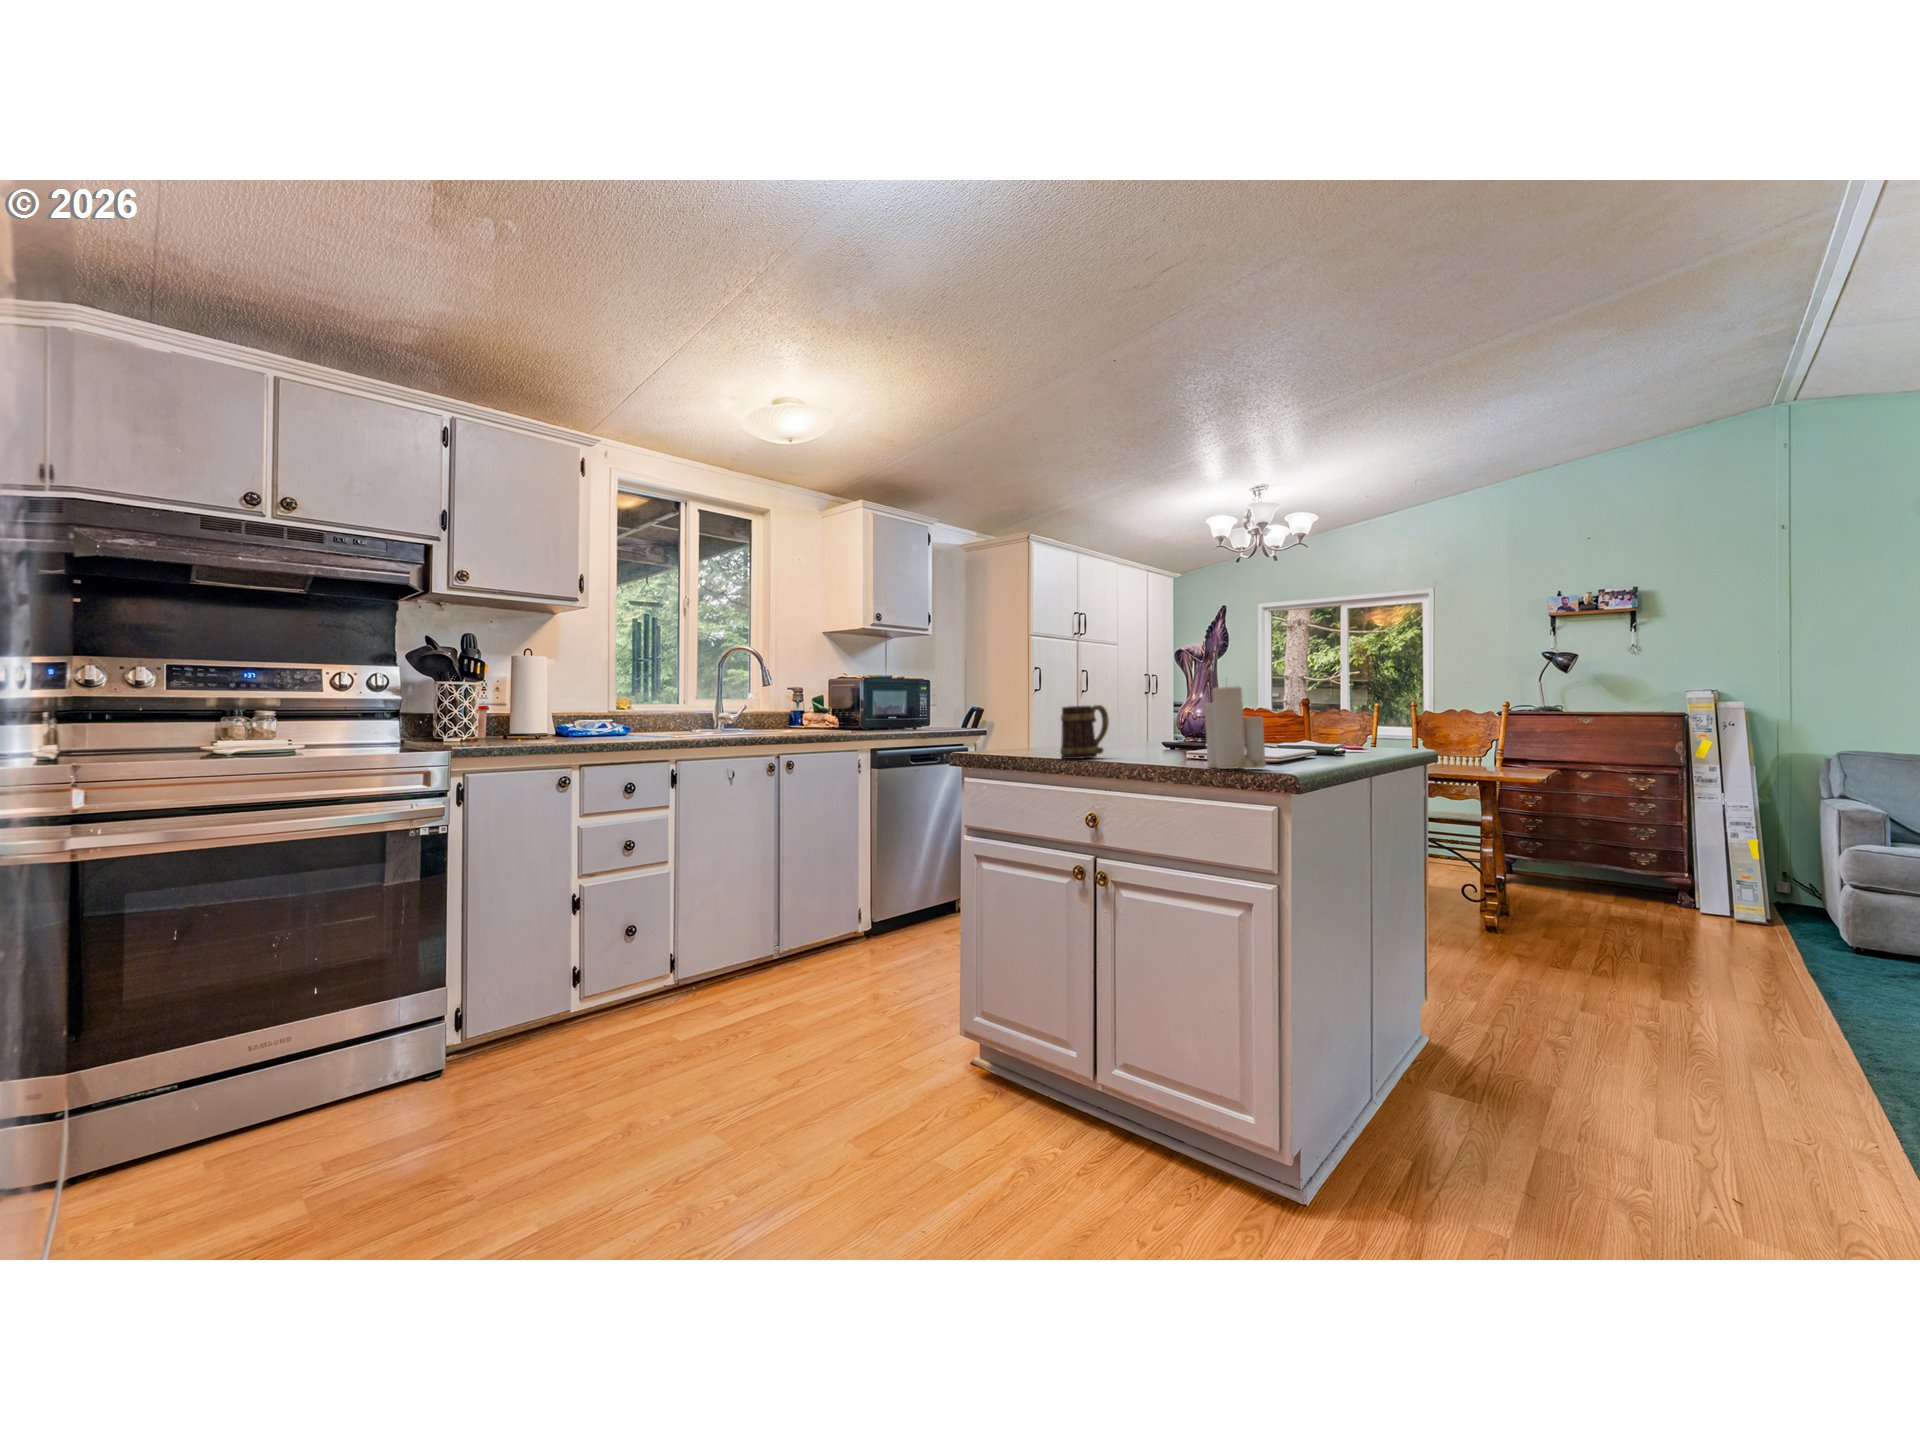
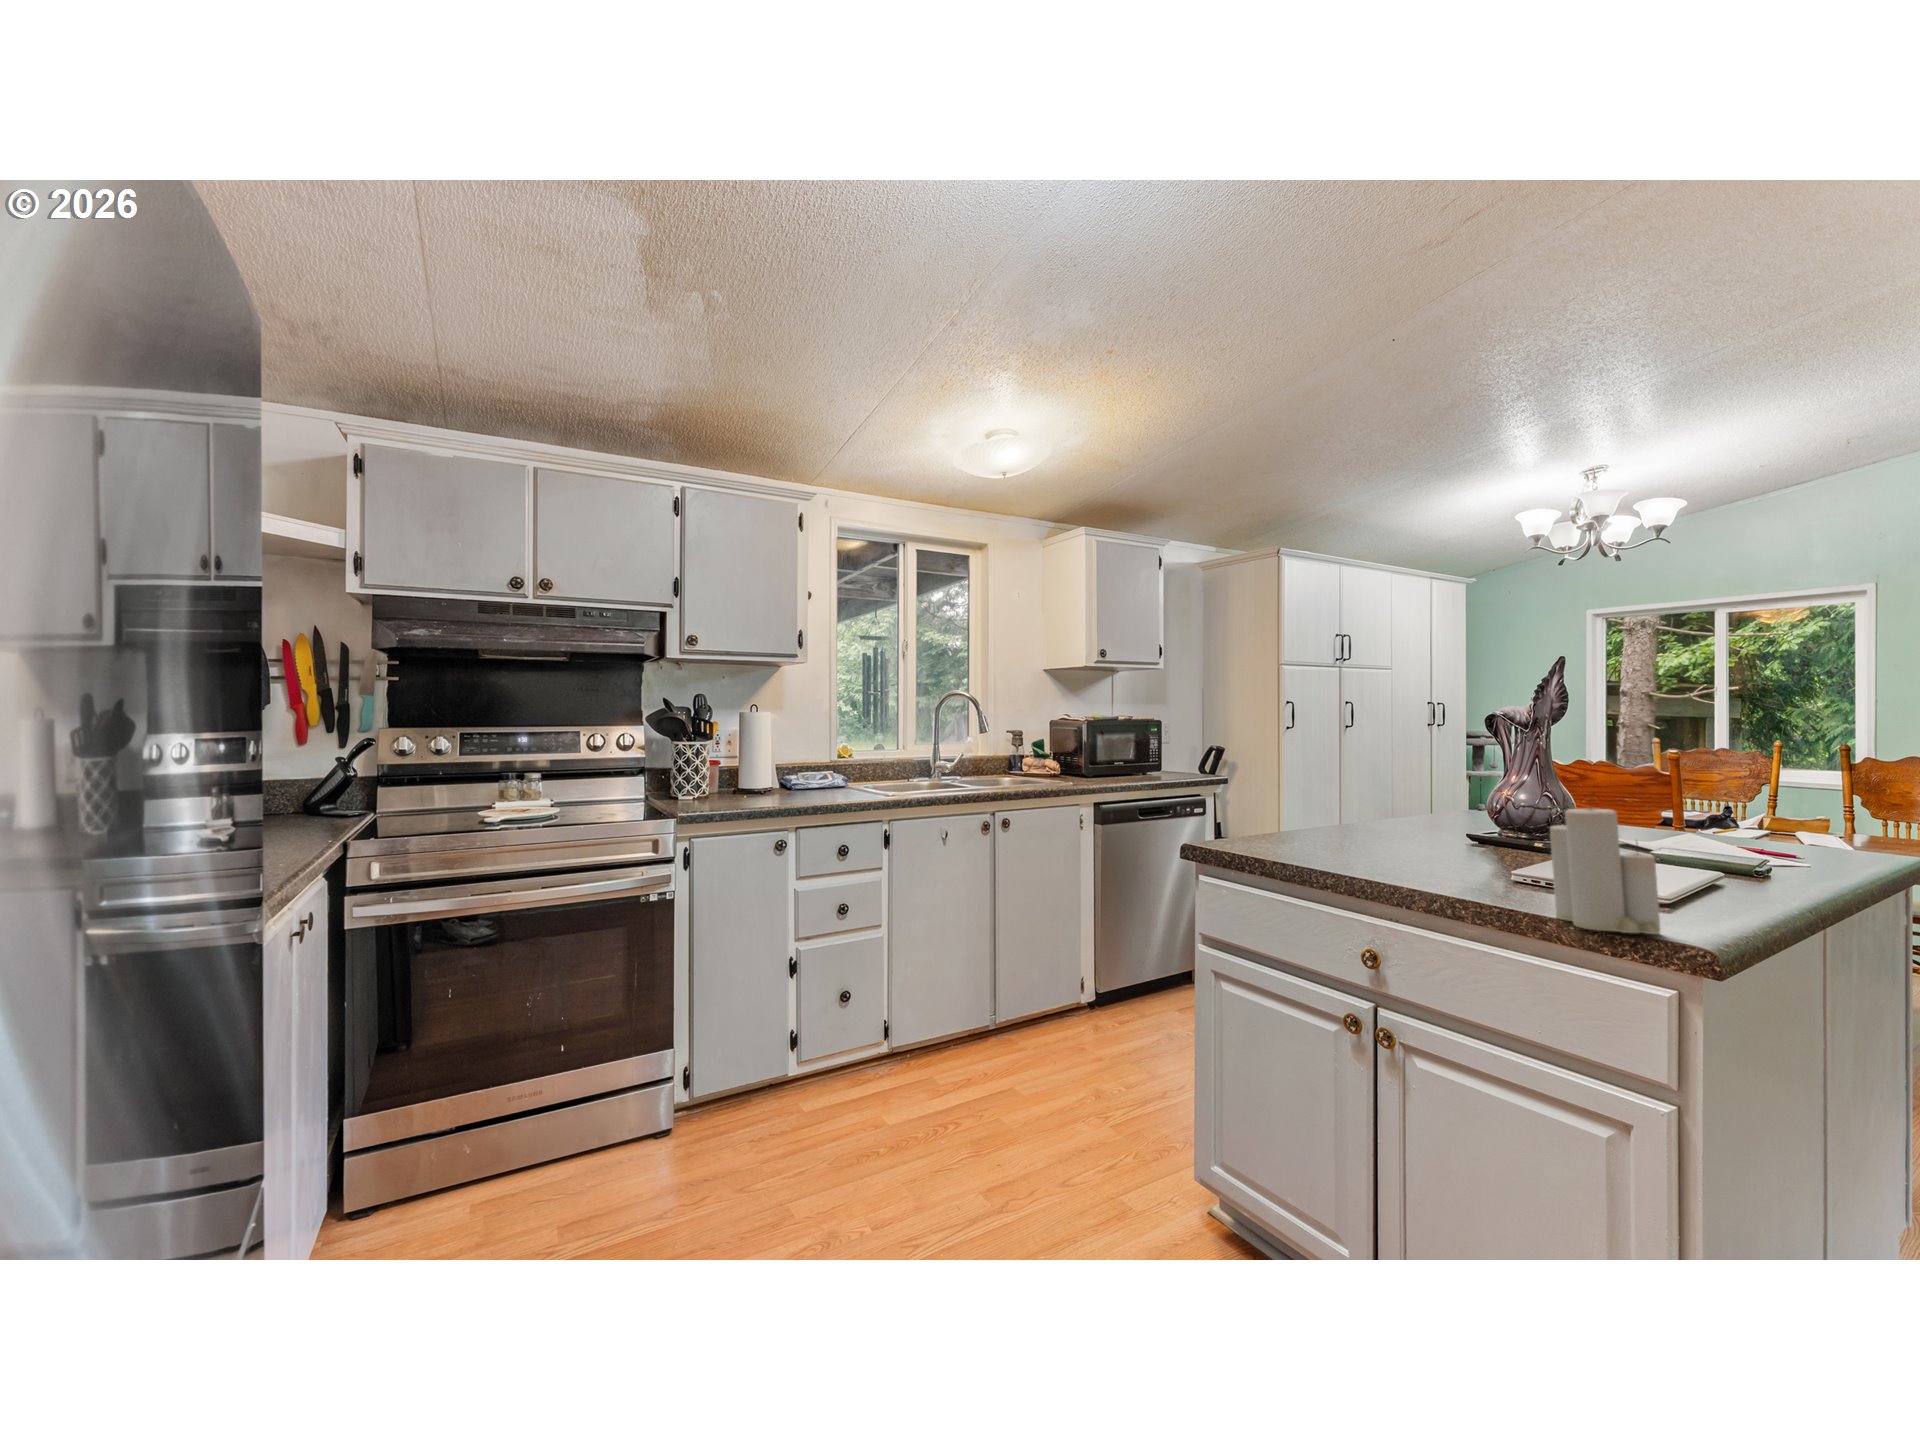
mug: present [1060,705,1109,759] -> none [1323,796,1392,867]

